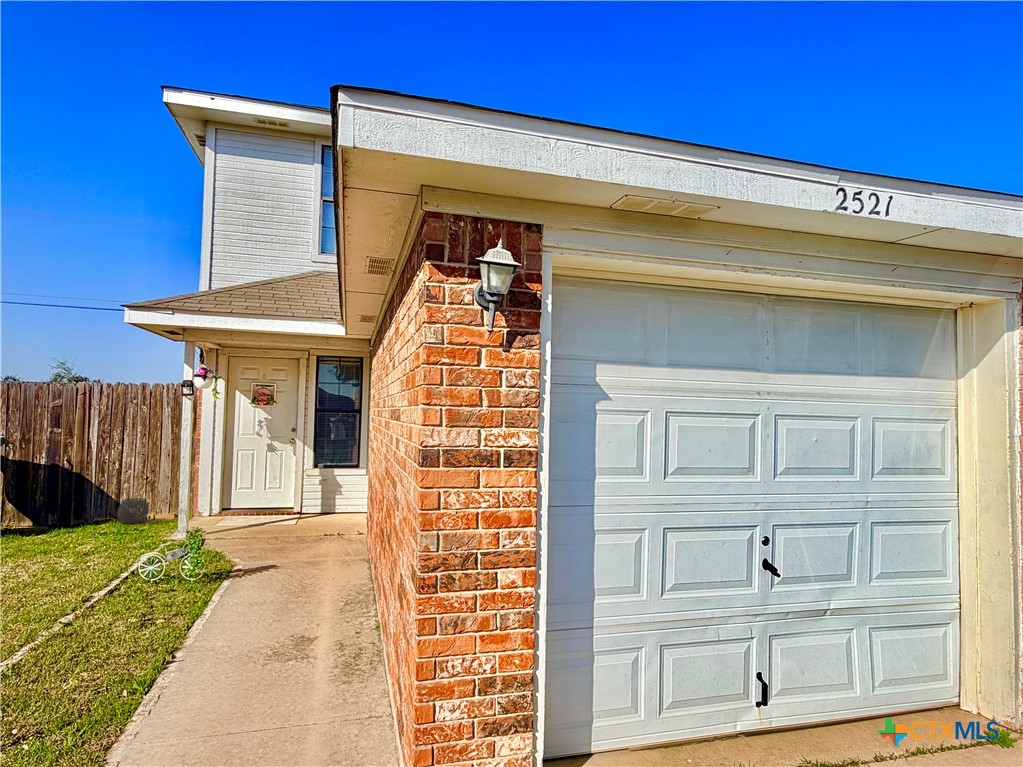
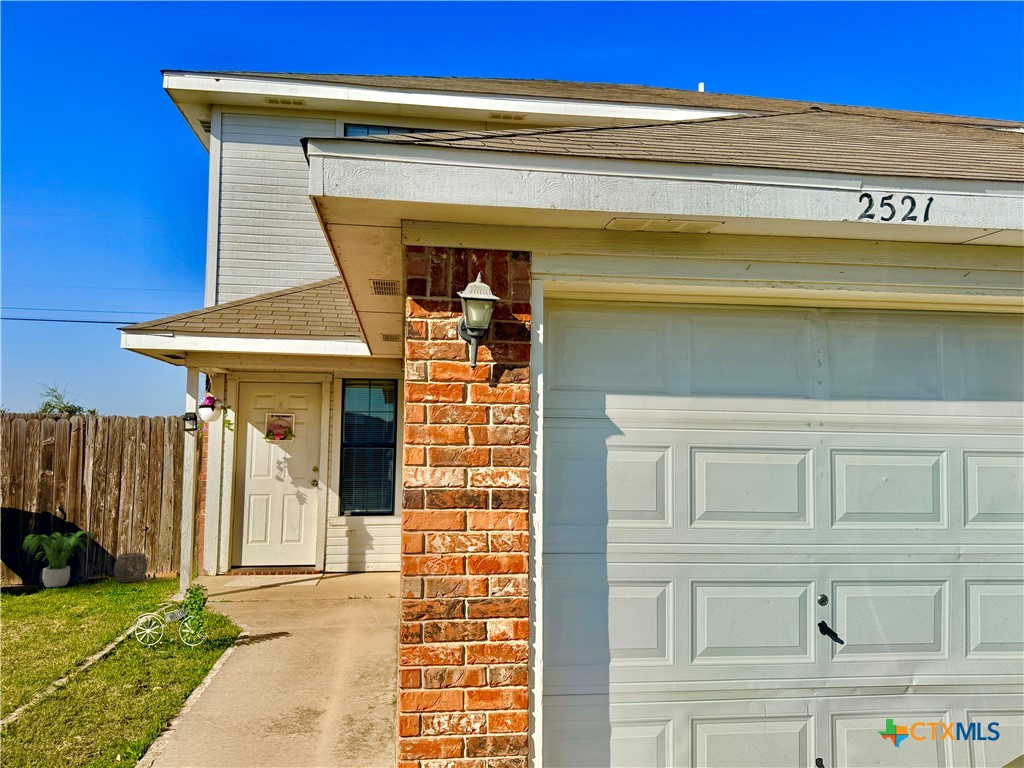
potted plant: none [29,480,100,529] -> present [23,531,95,587]

